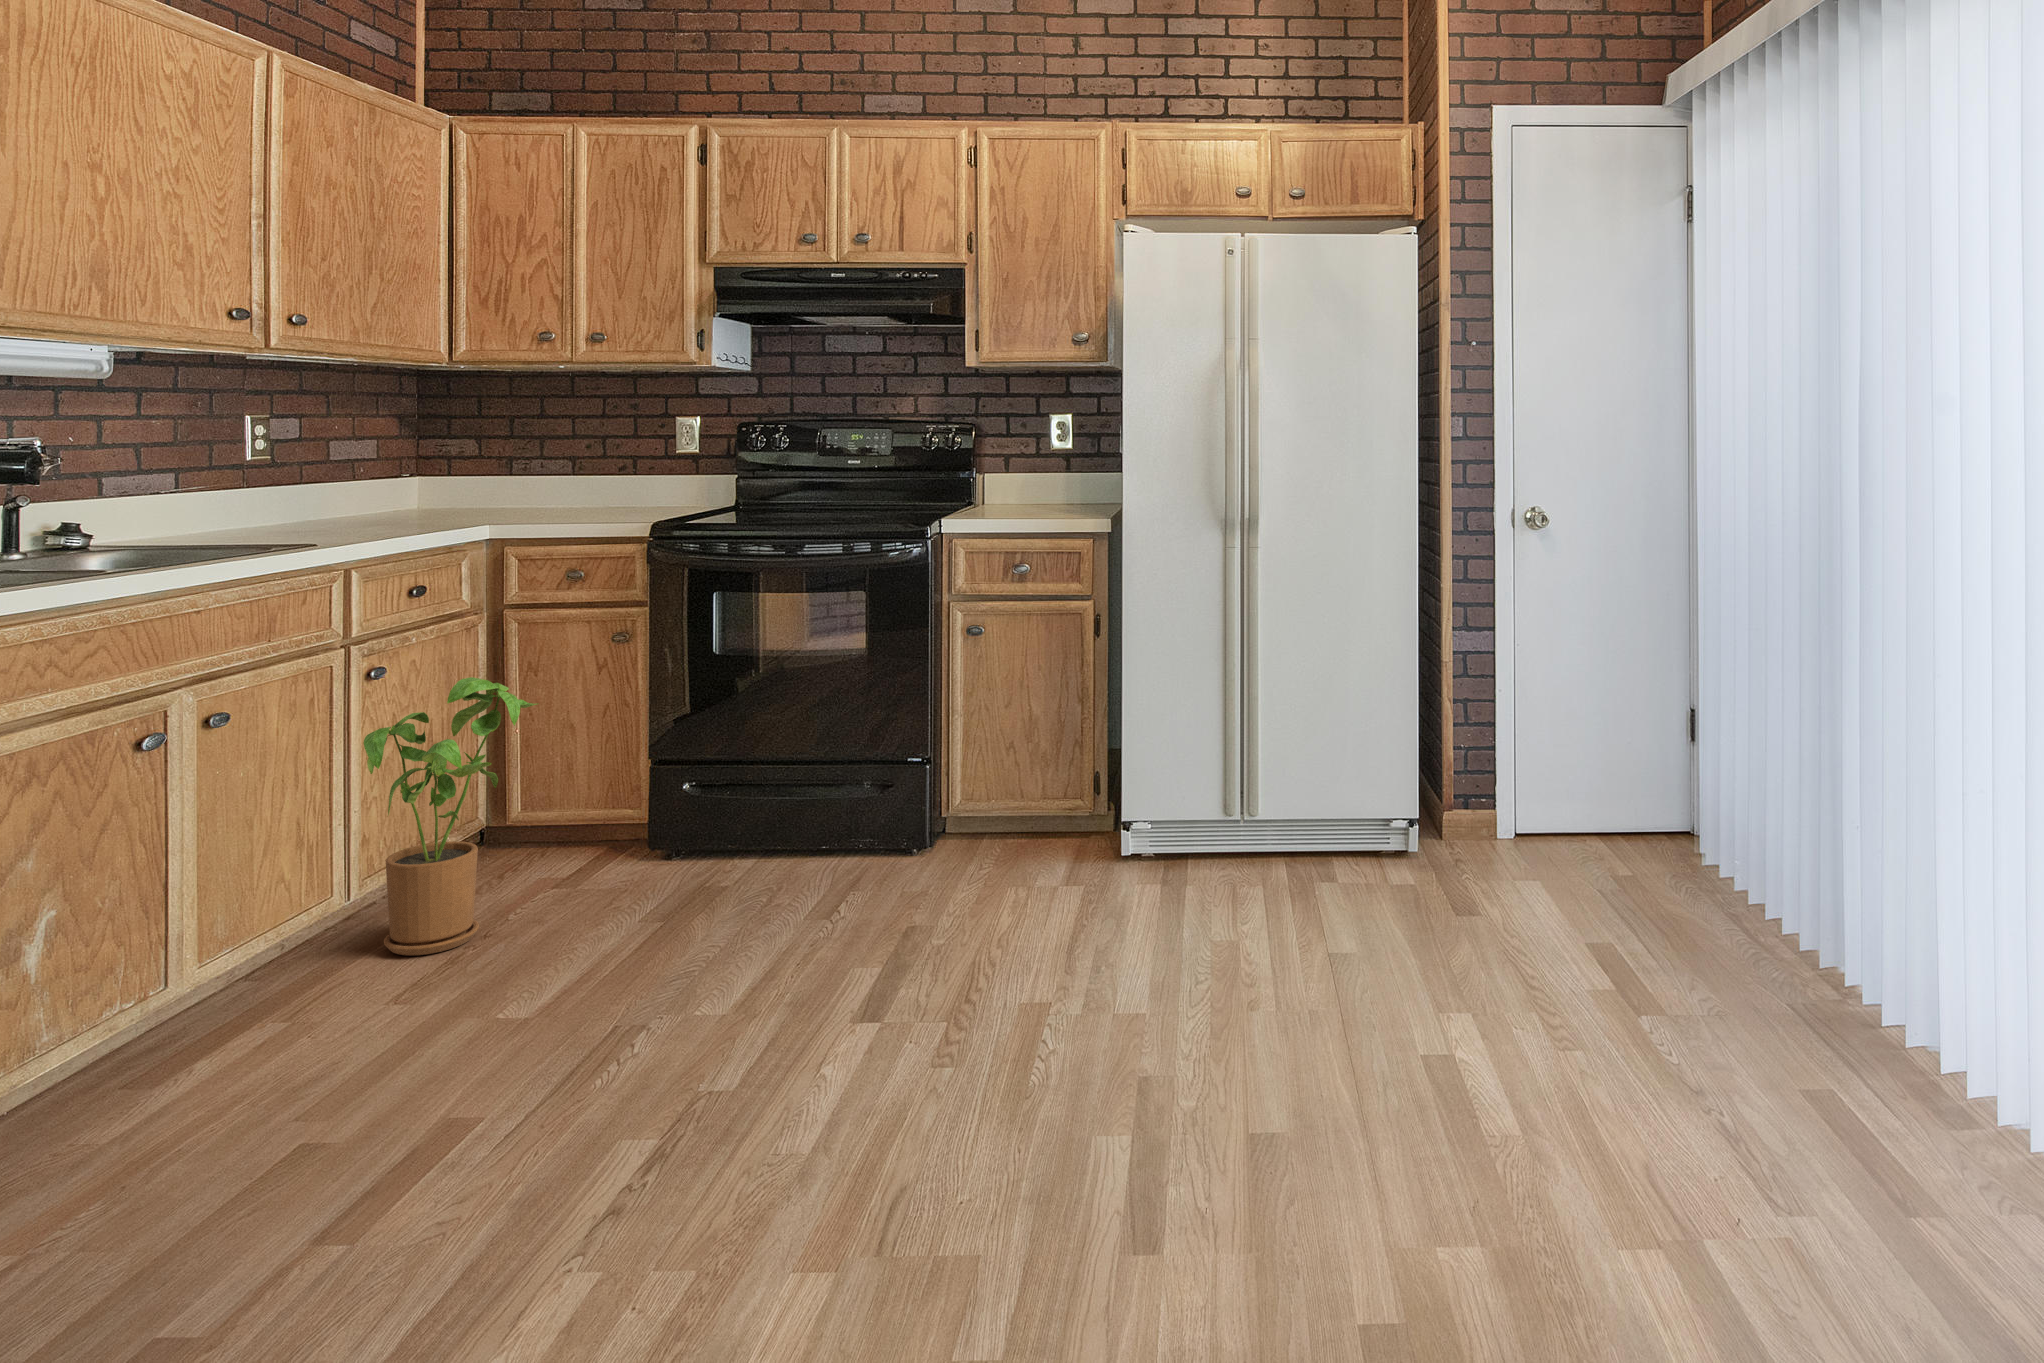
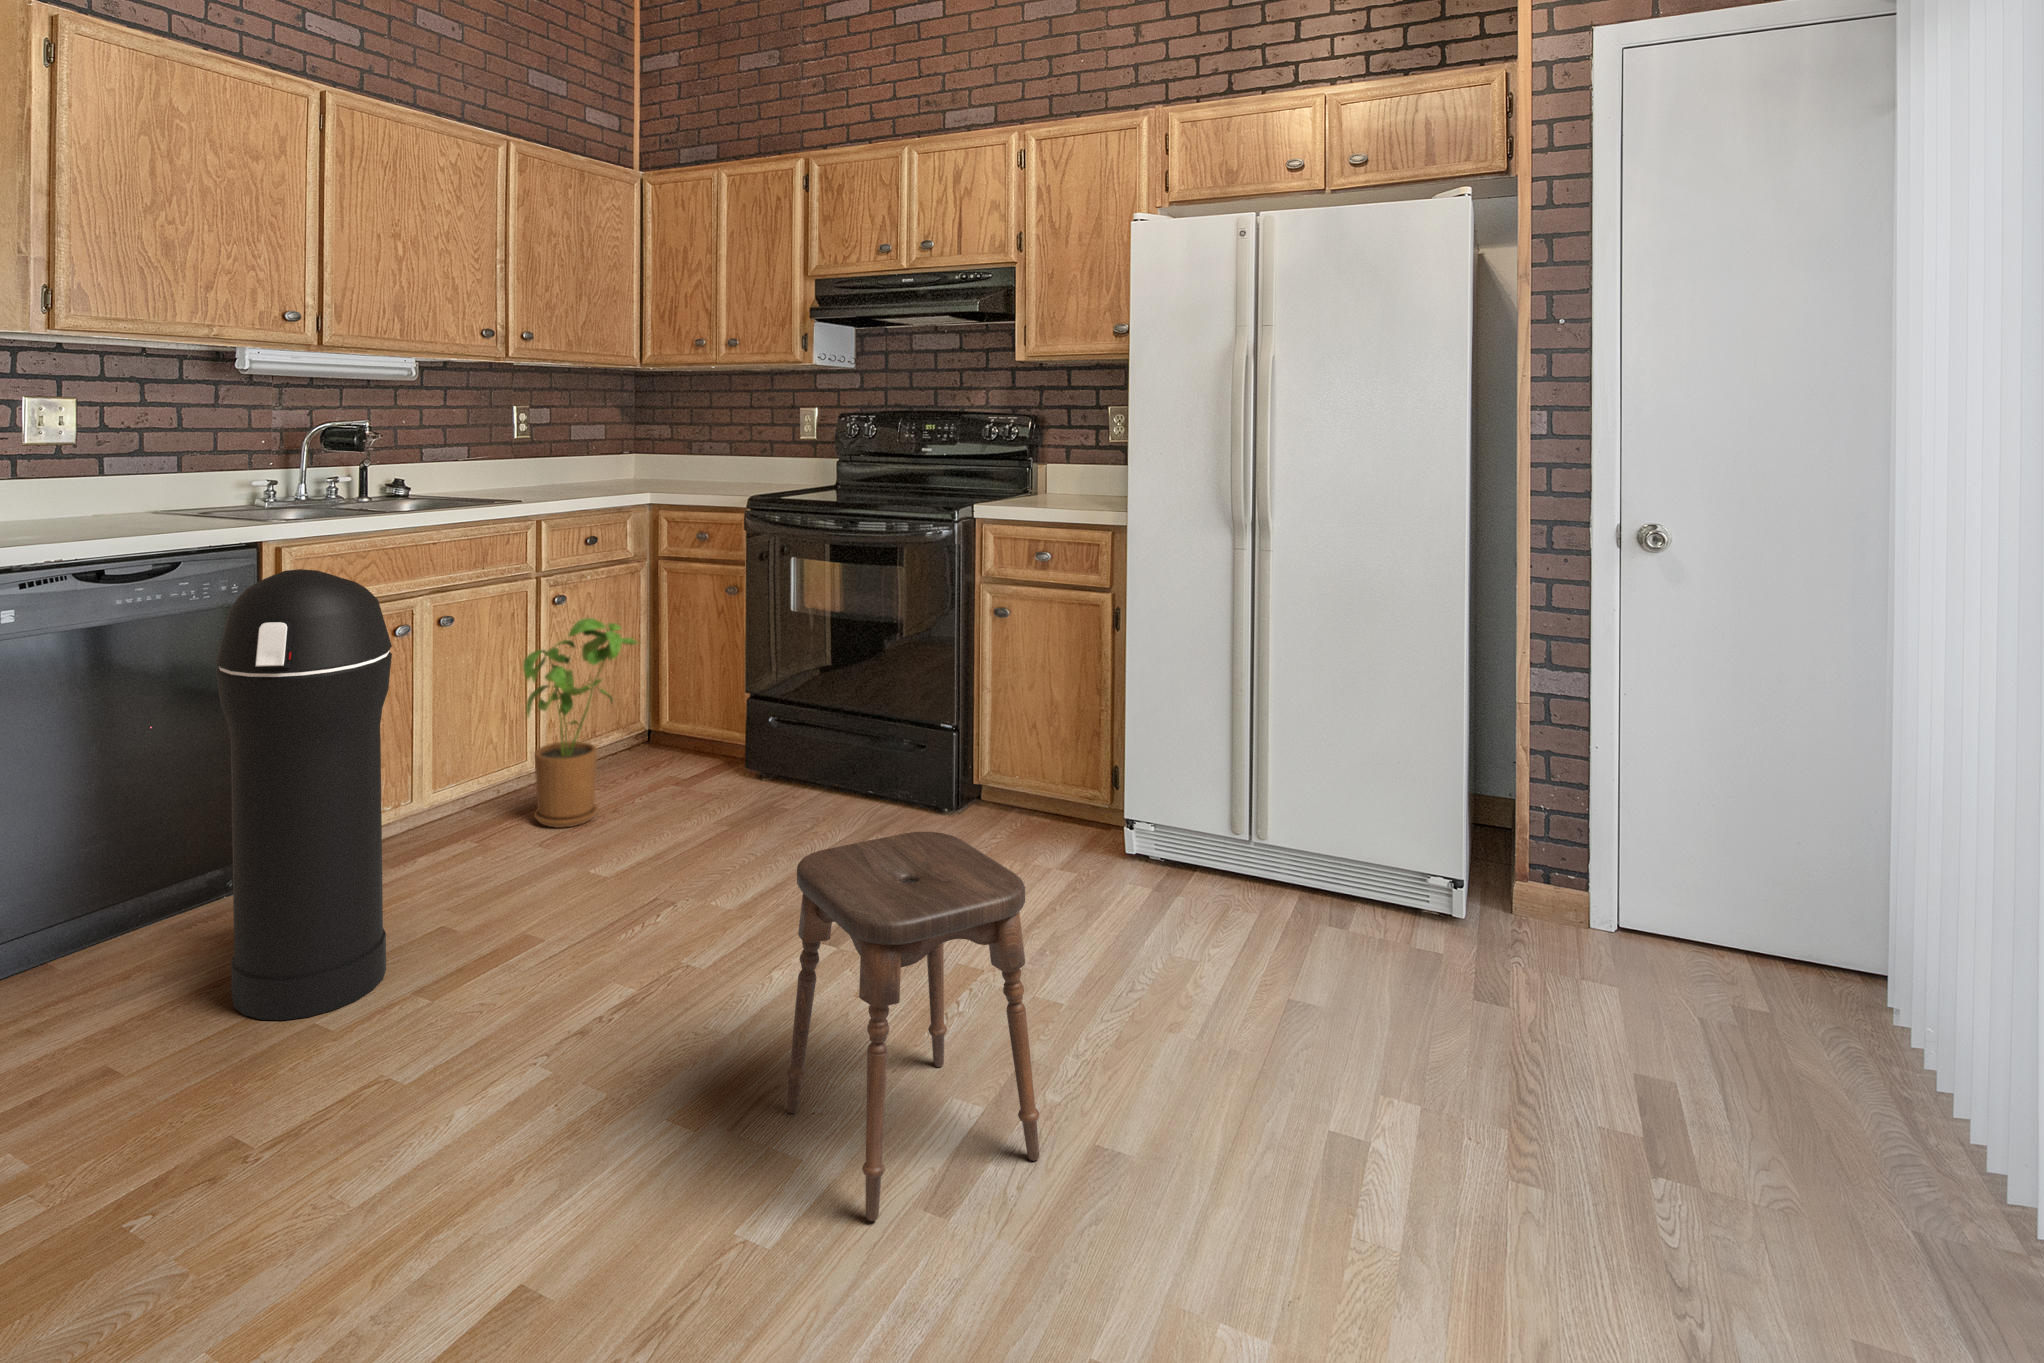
trash can: none [60,610,337,1248] -> present [216,569,392,1020]
stool: none [960,819,1219,1182] -> present [786,832,1040,1221]

